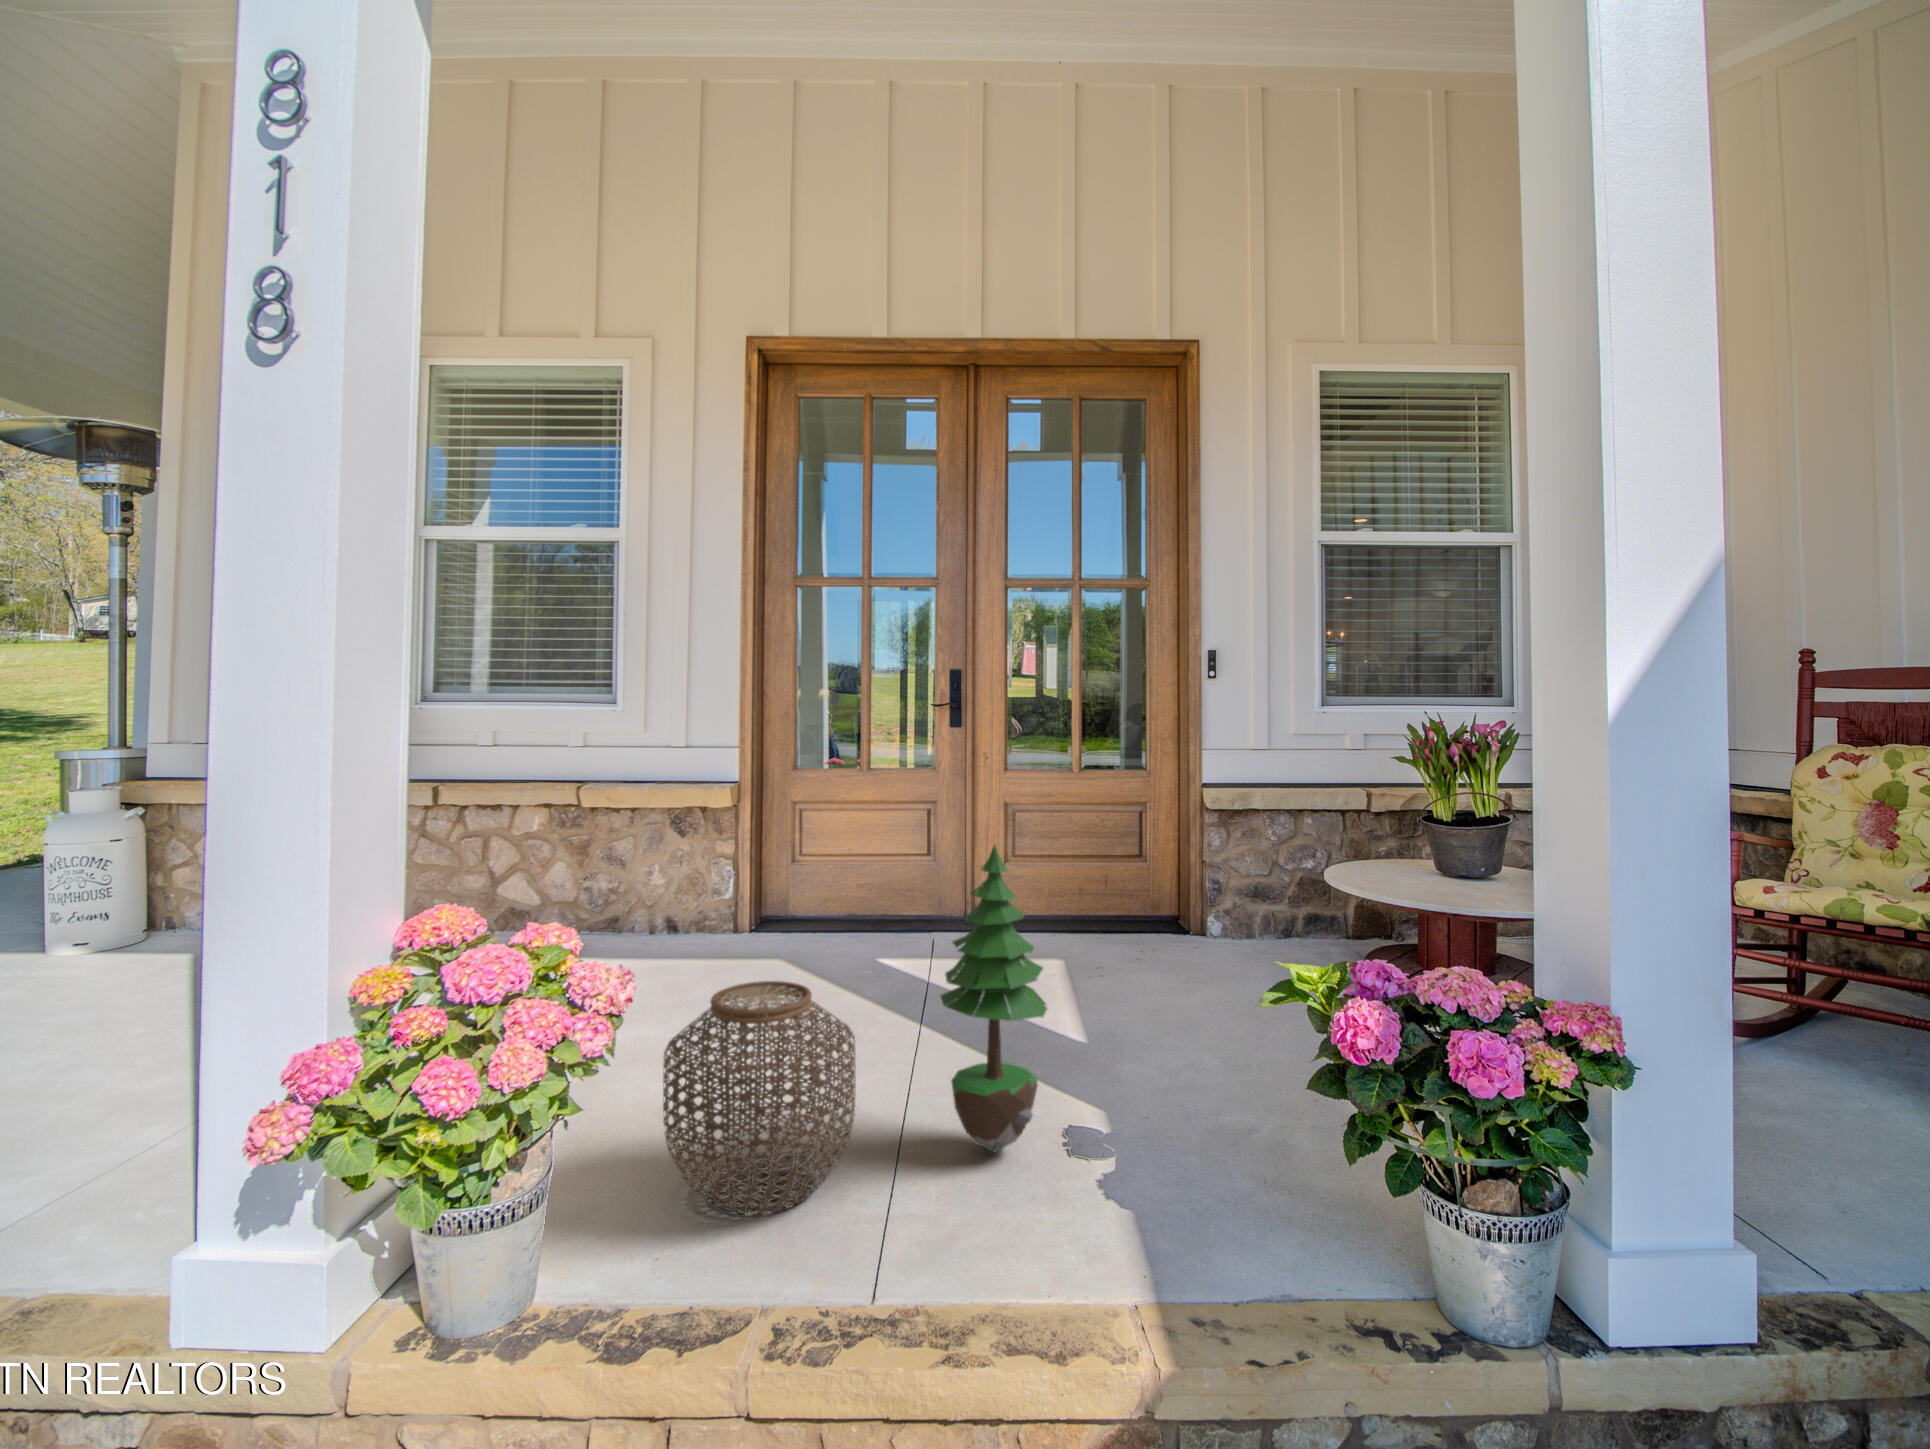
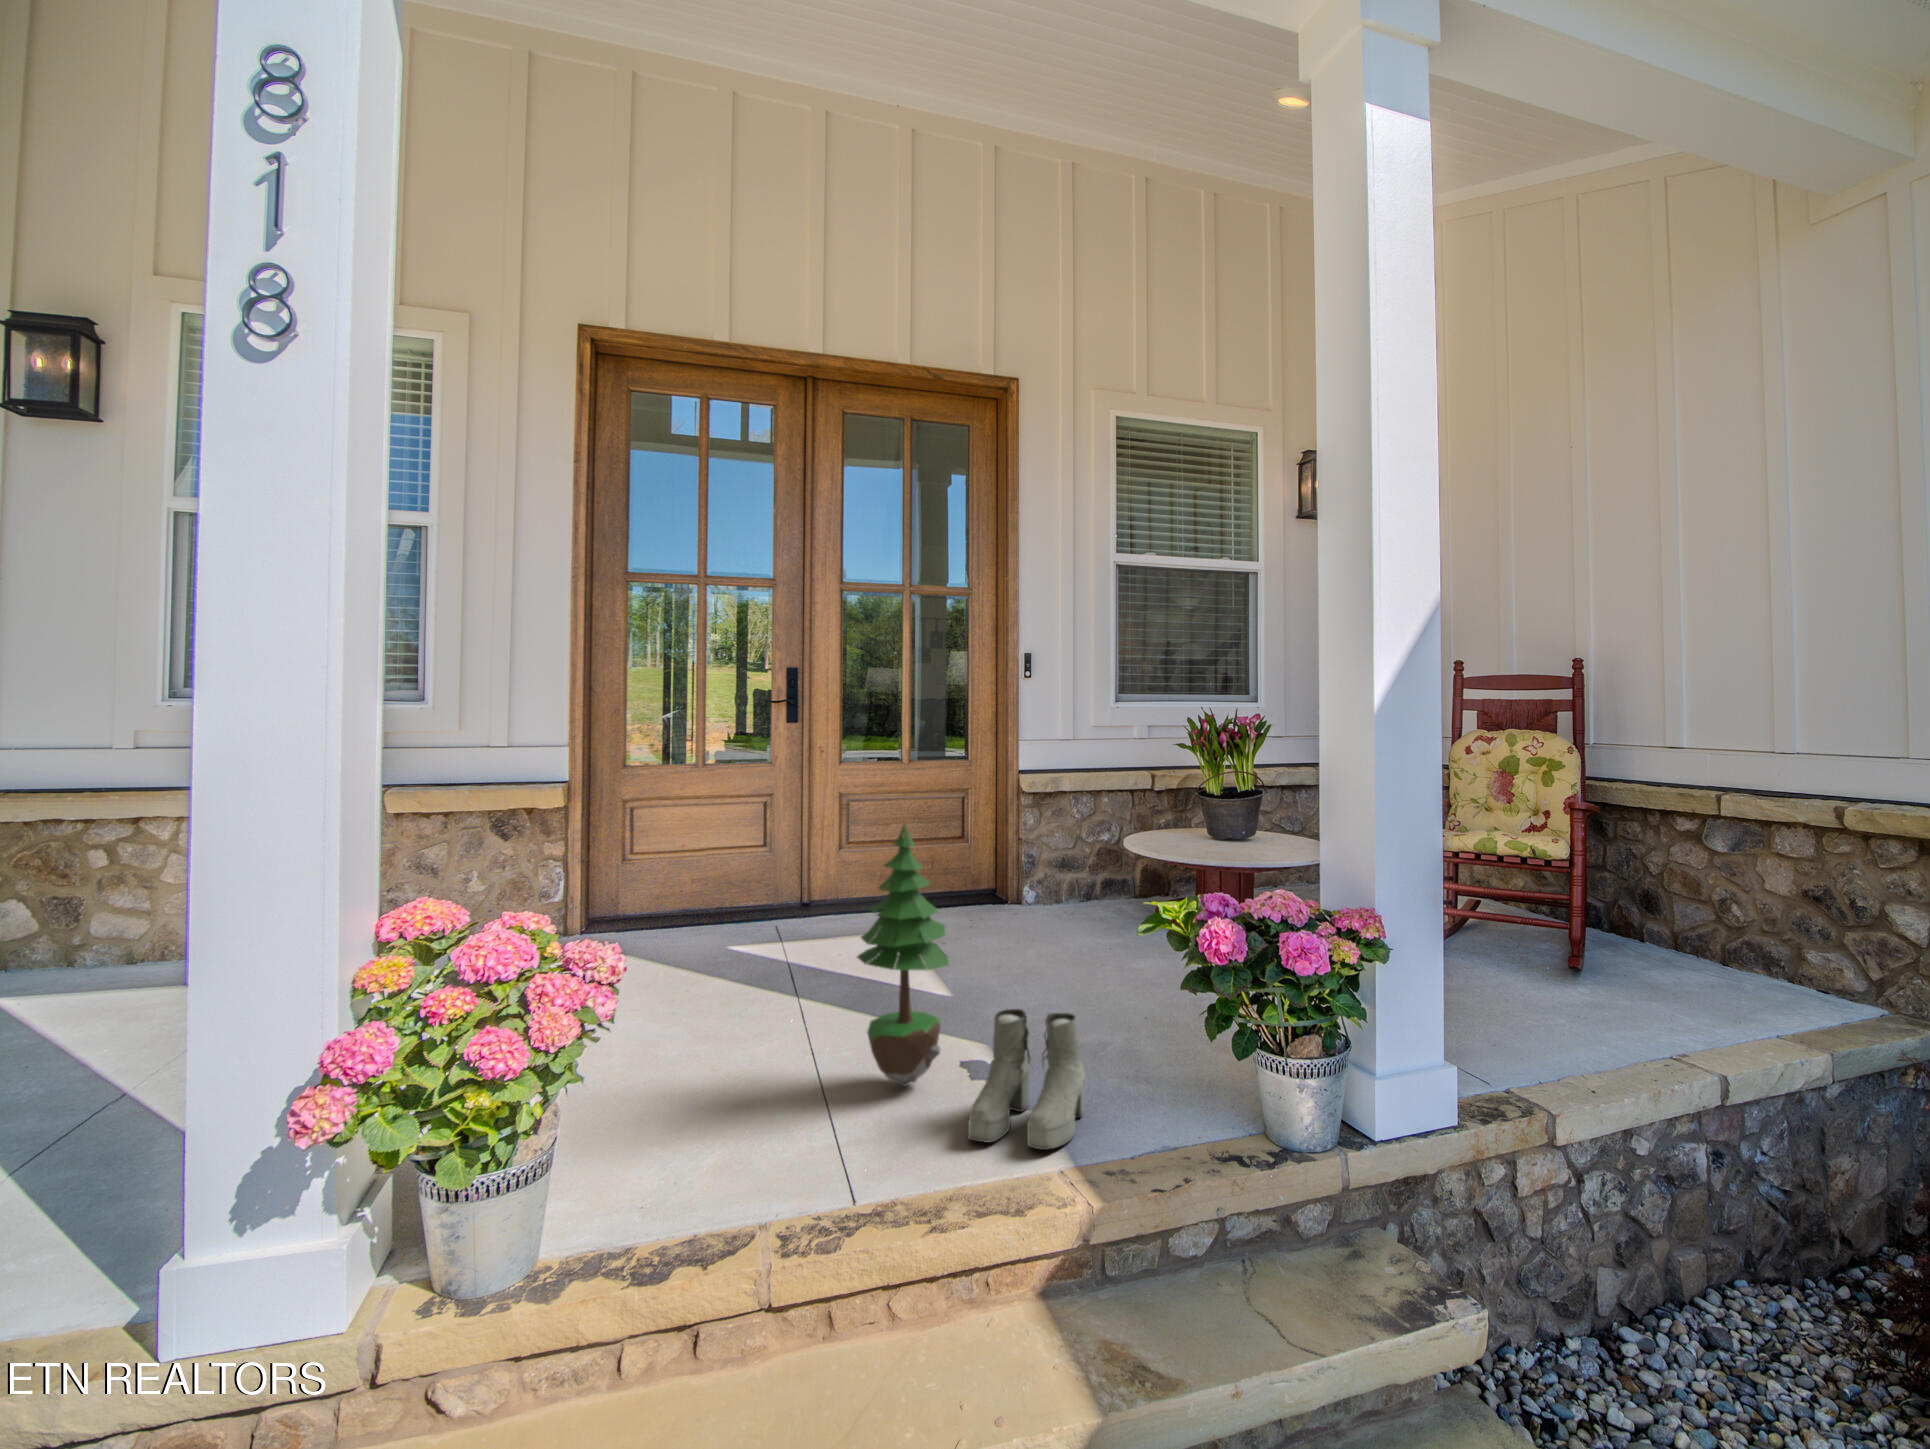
woven basket: present [663,981,855,1214] -> none [618,955,795,1162]
boots: none [1039,1079,1196,1269] -> present [968,1009,1085,1150]

